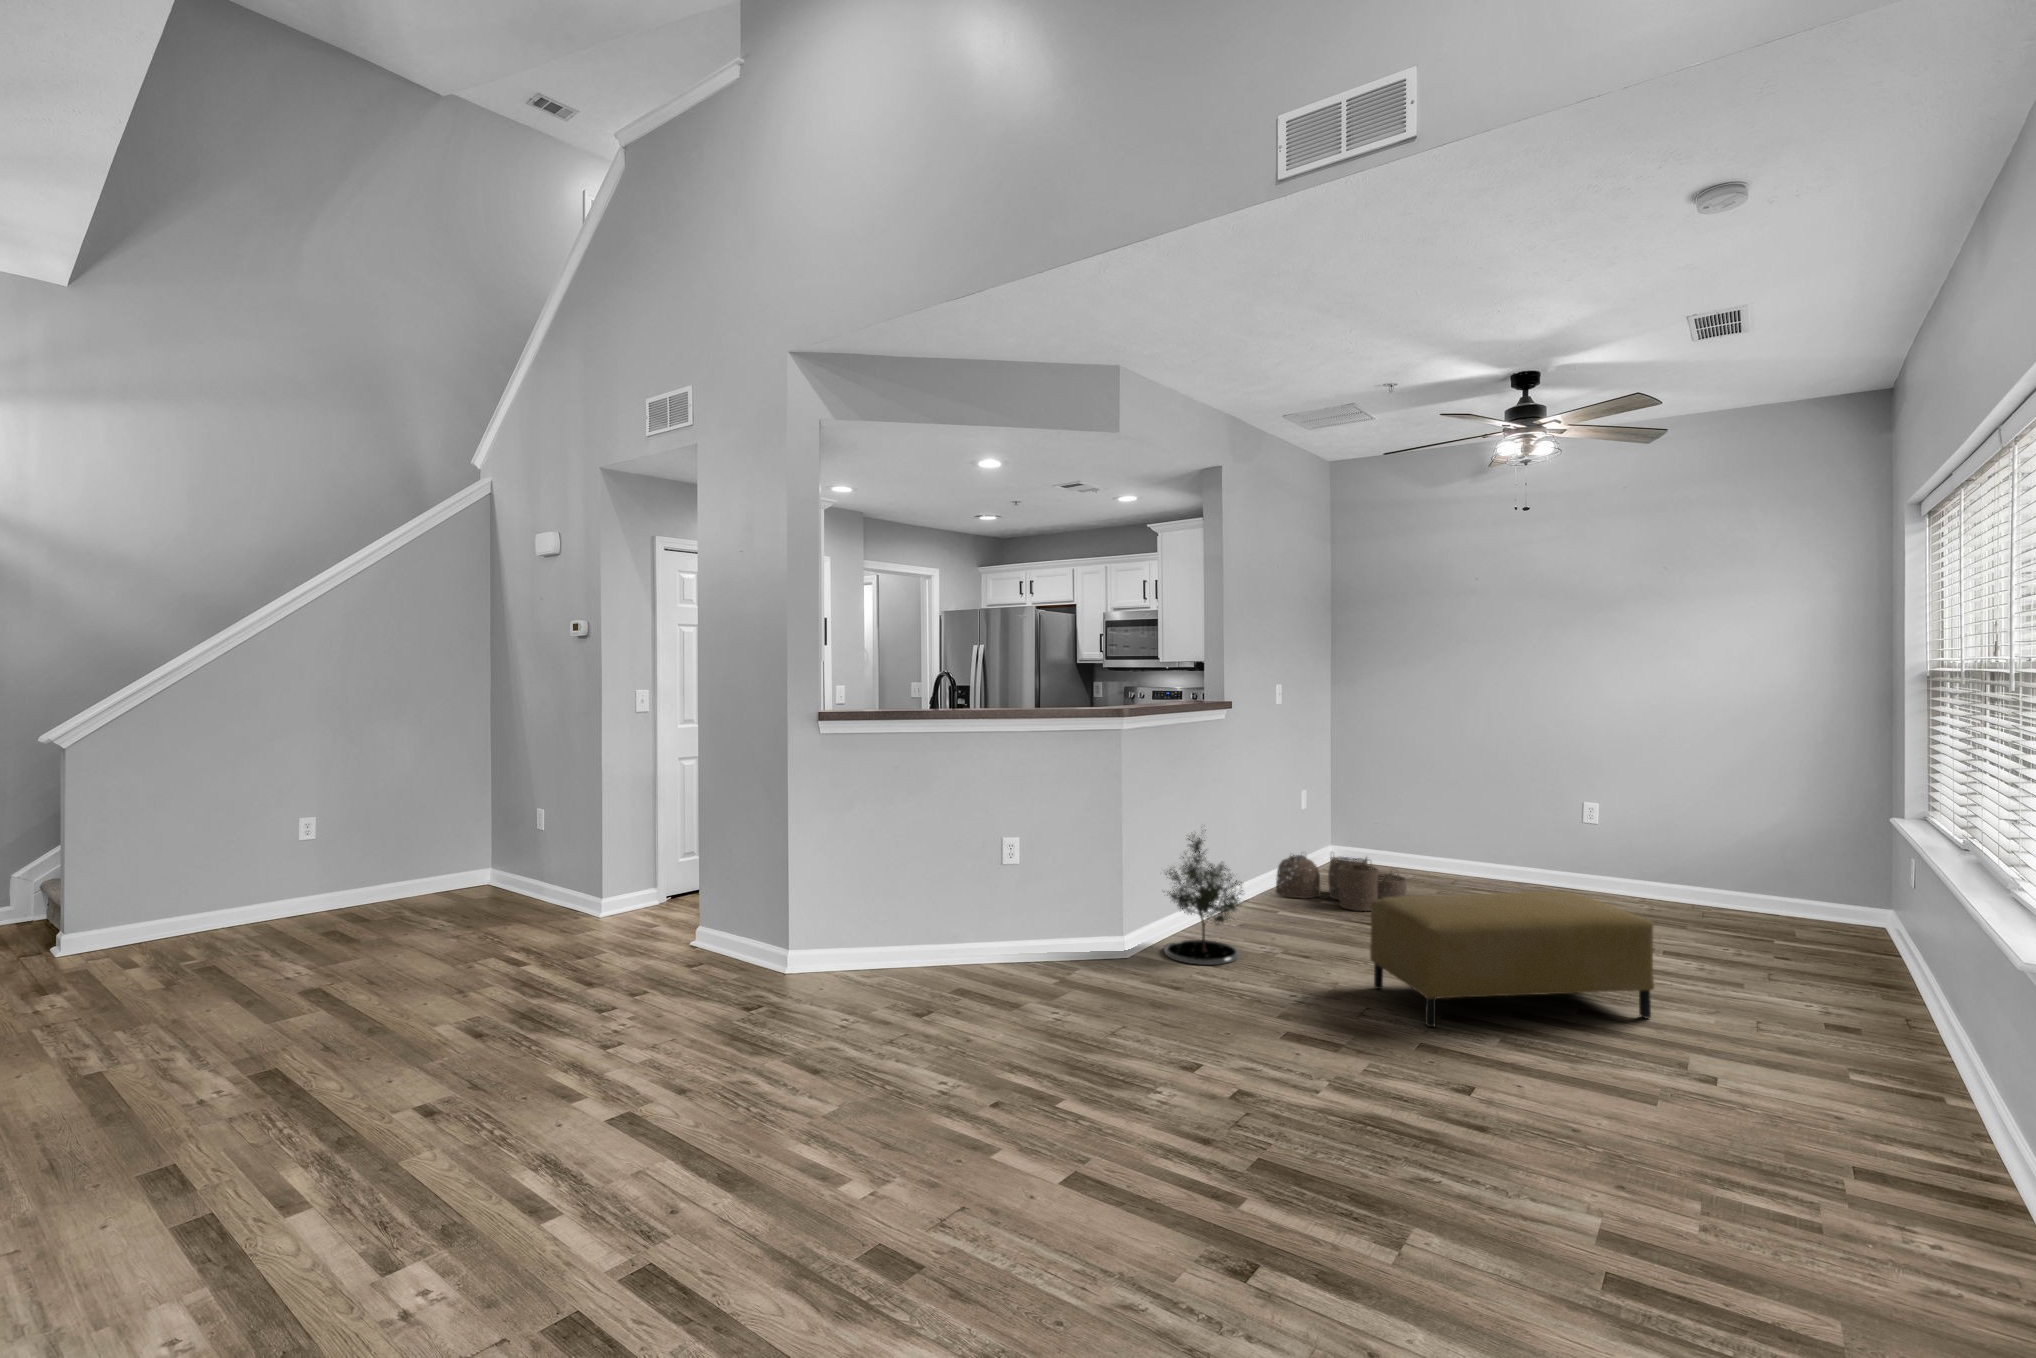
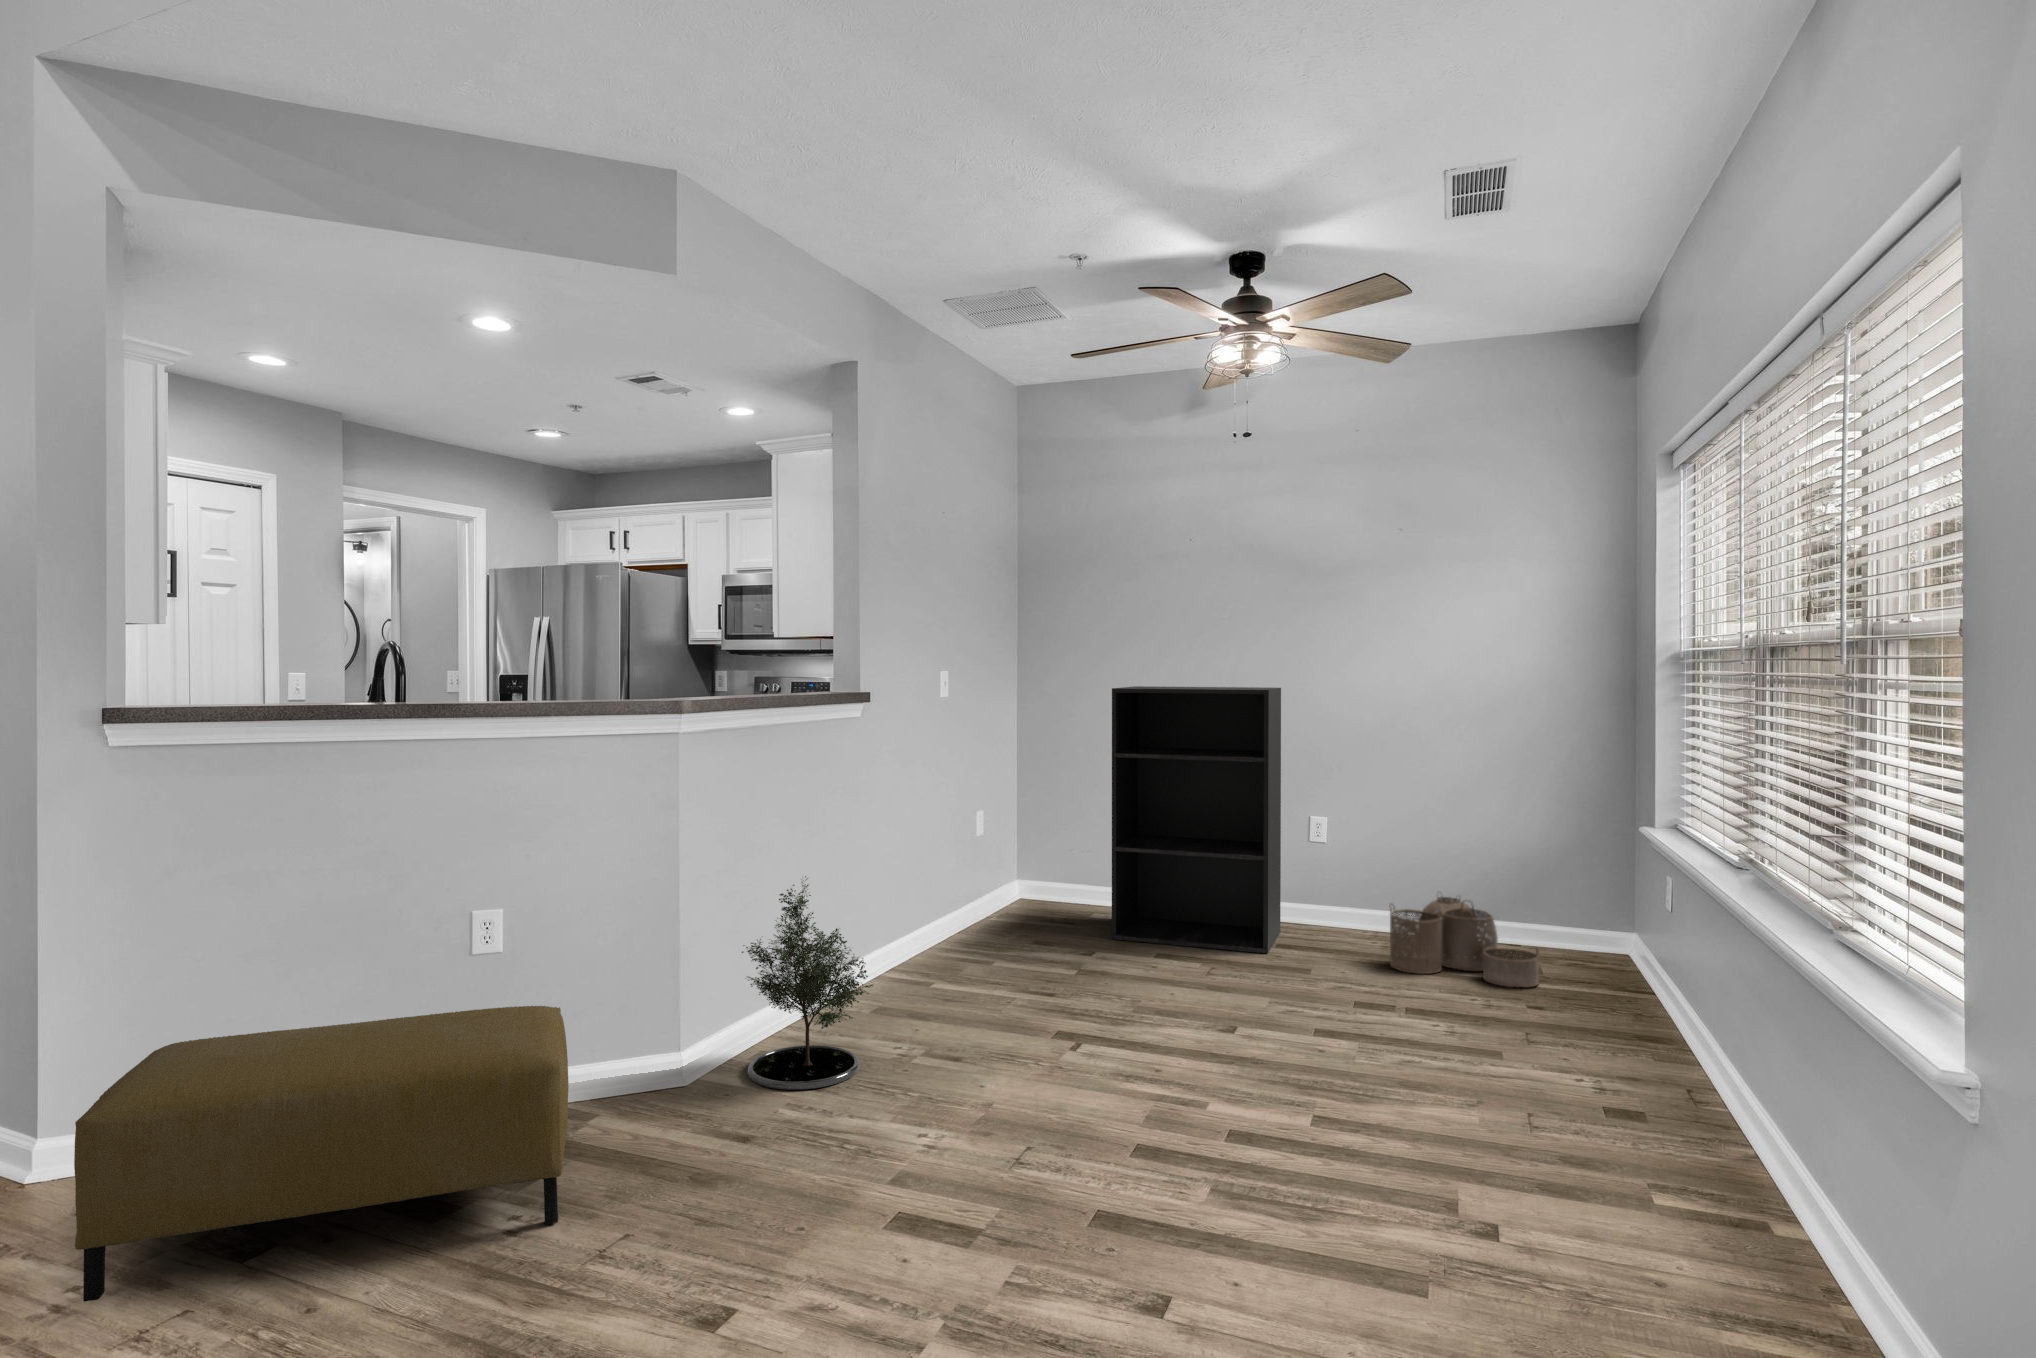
bookshelf: none [1414,697,1557,907] -> present [1112,686,1281,953]
woven basket: present [1276,855,1407,911] -> present [1389,896,1539,987]
ottoman: present [1370,892,1654,1027] -> present [74,1006,569,1302]

